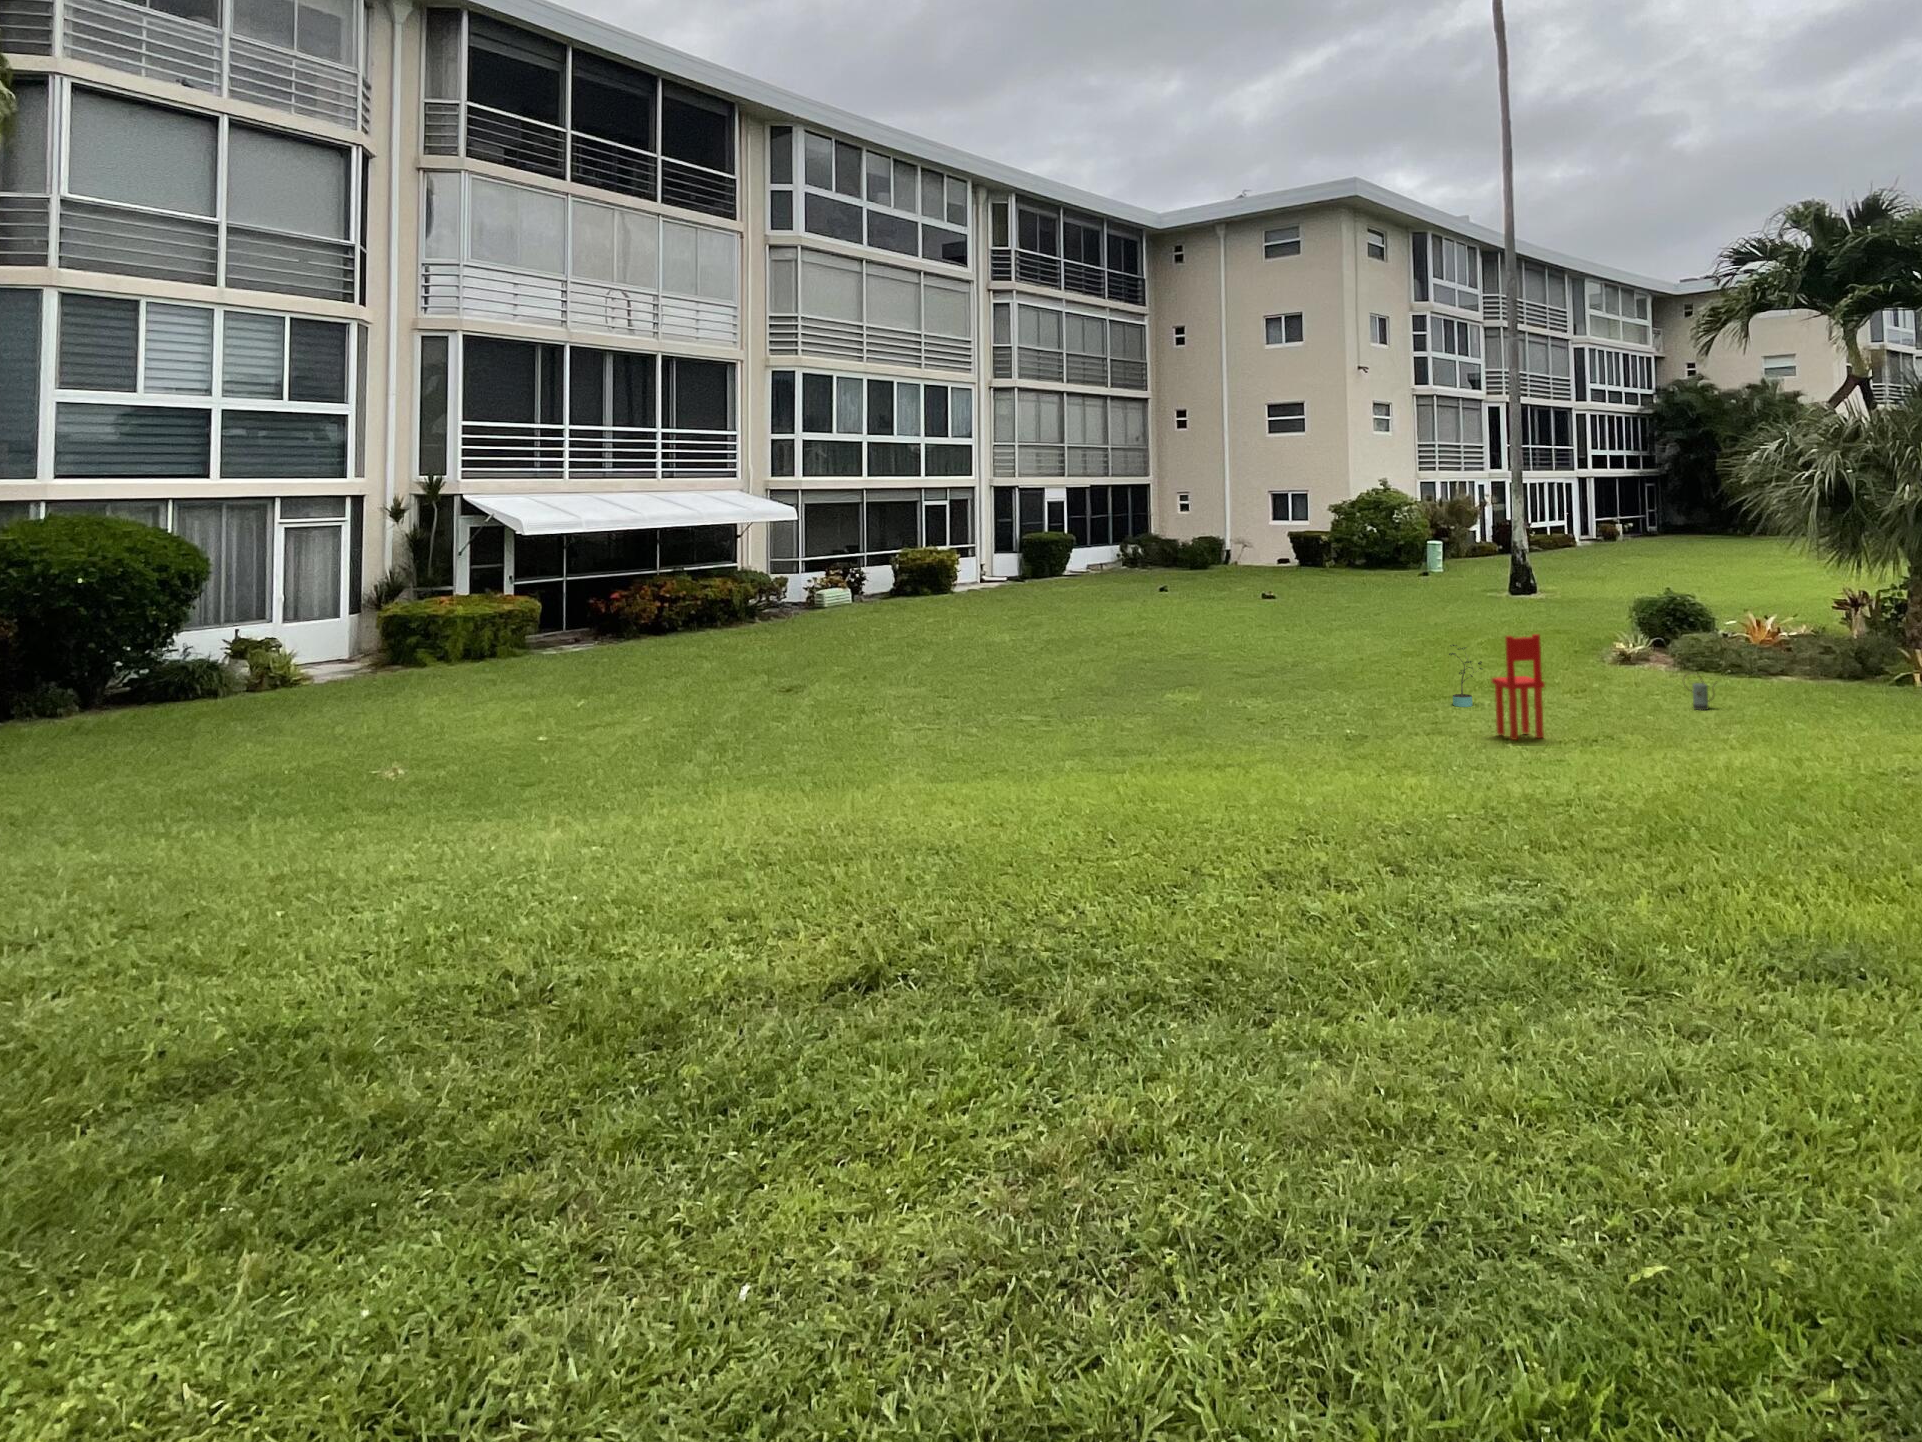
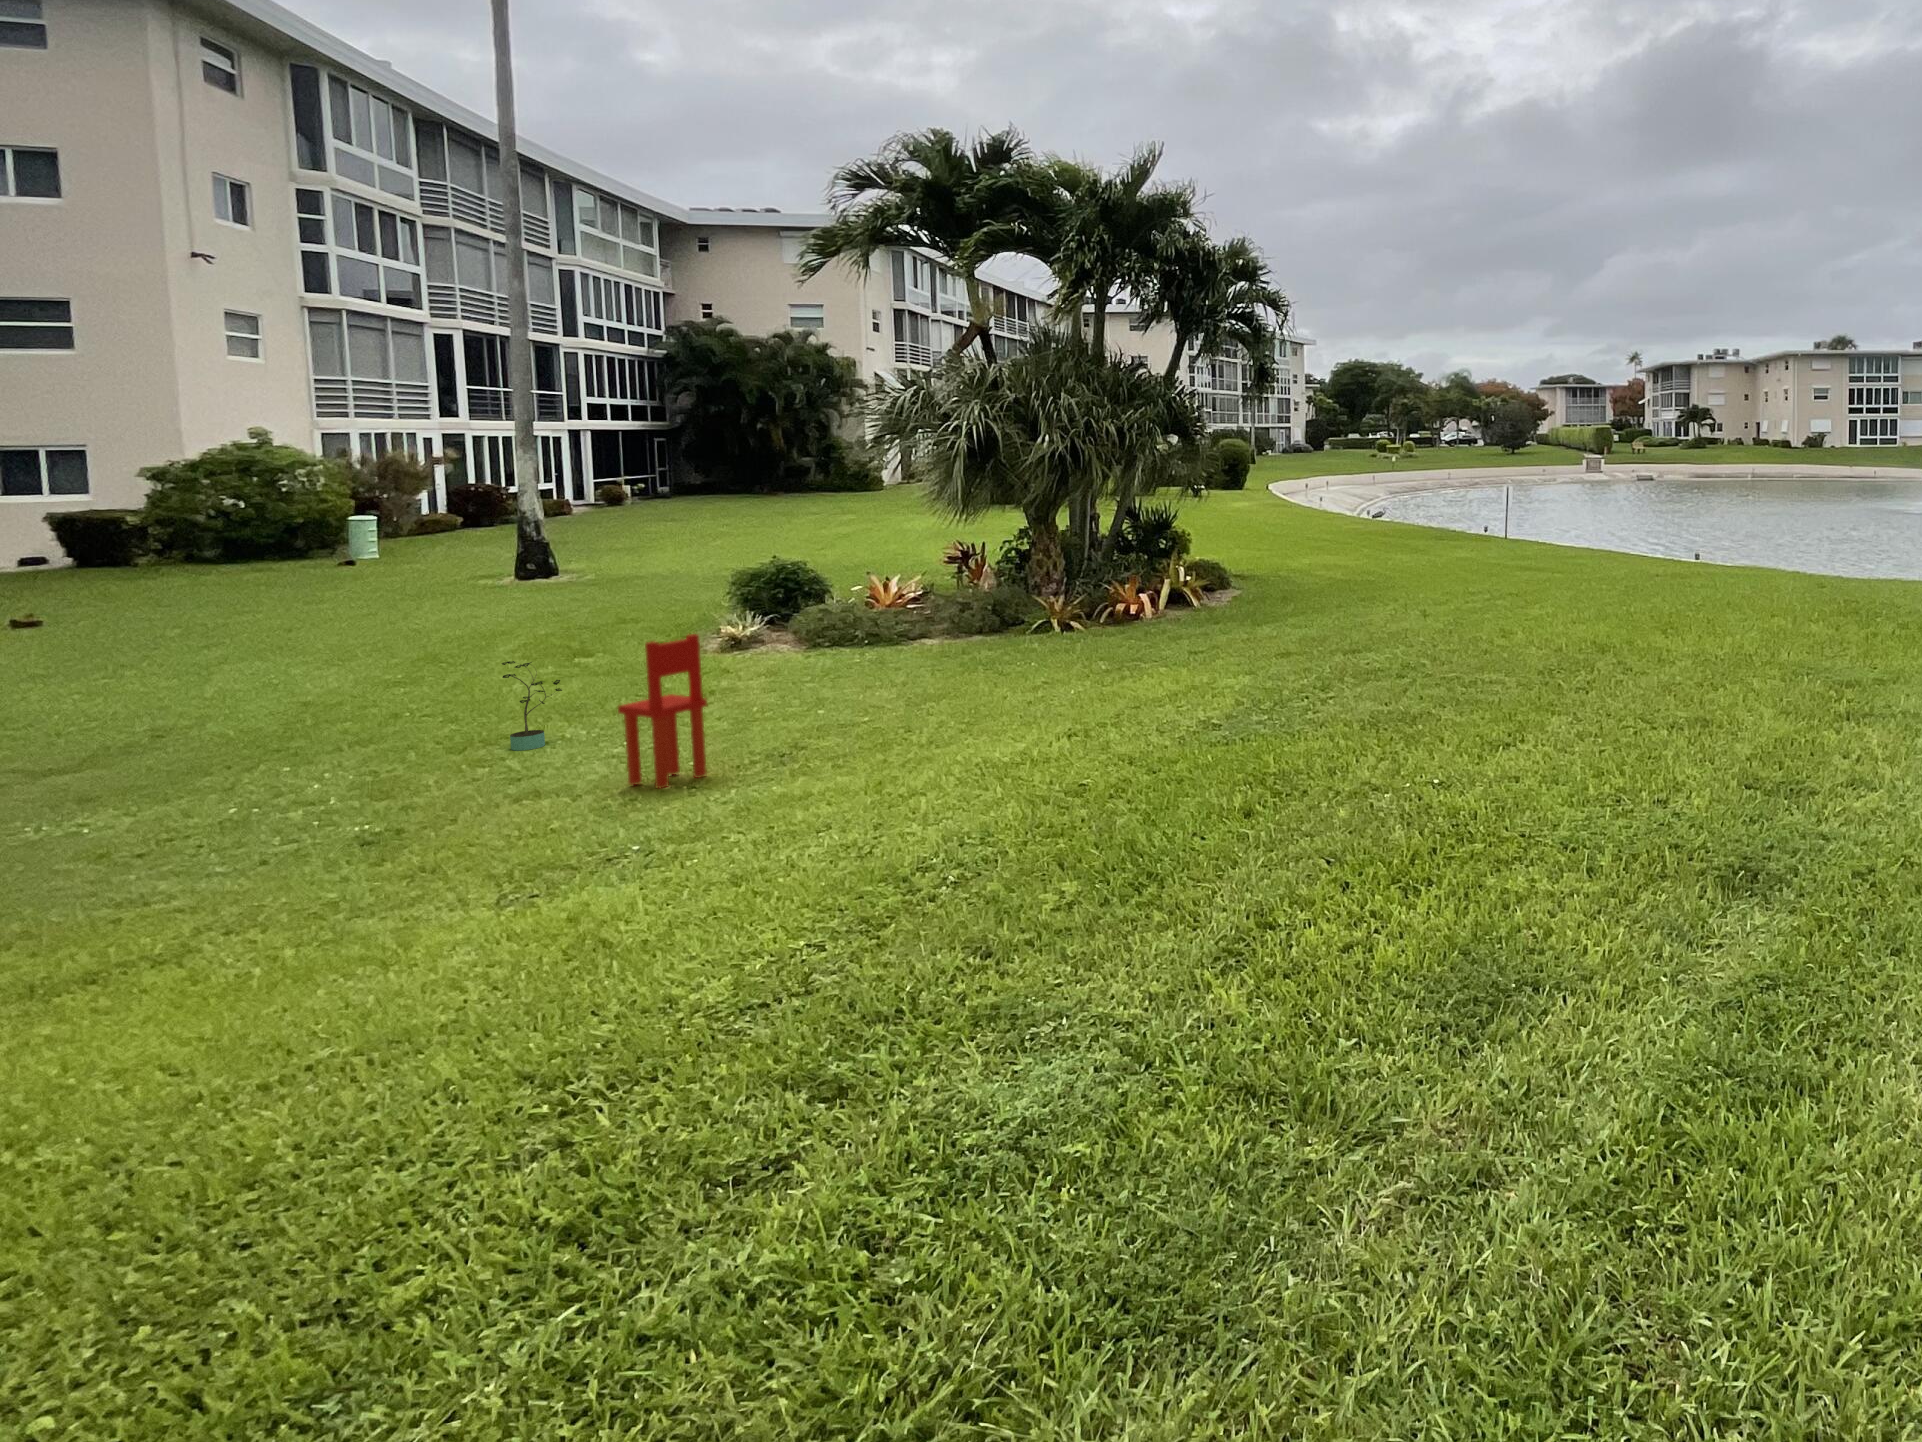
watering can: present [1684,675,1713,710] -> none [845,653,888,696]

